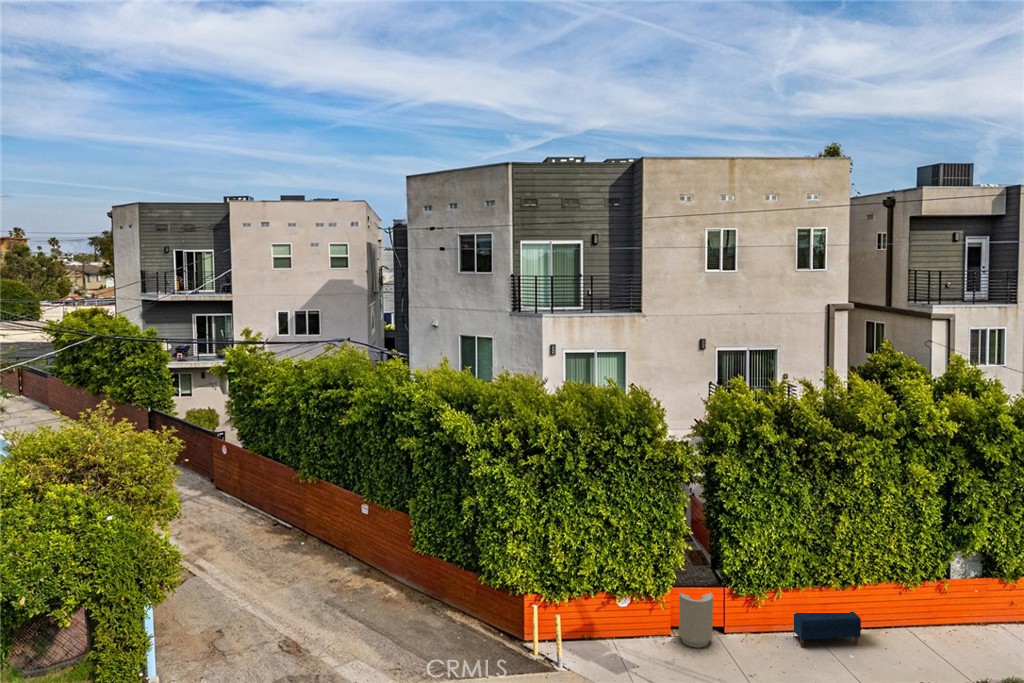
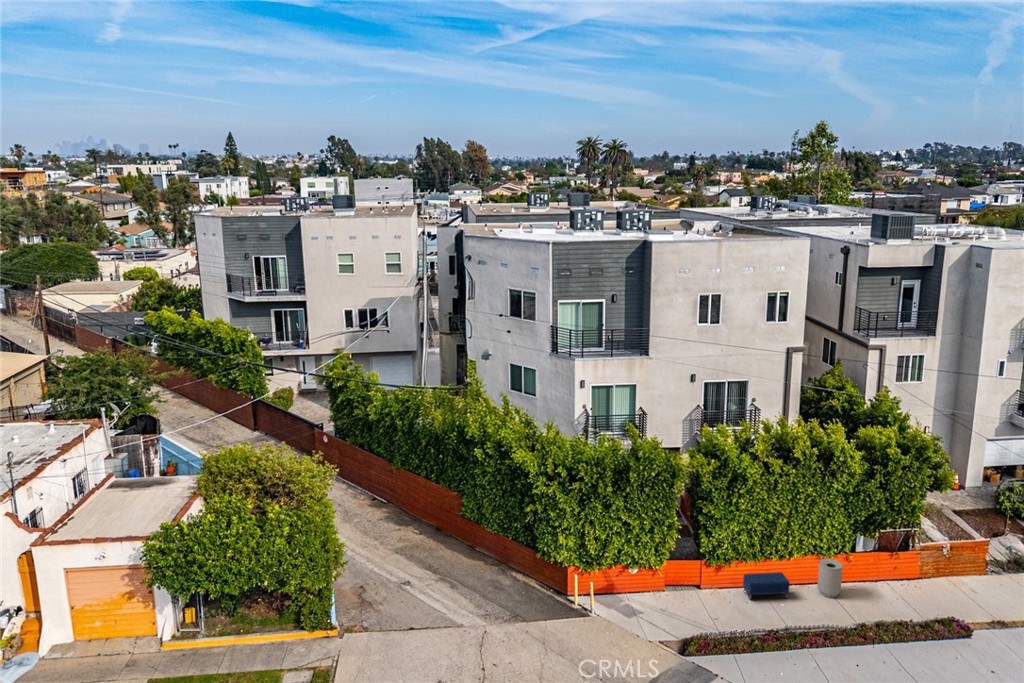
trash can: present [679,593,713,648] -> present [817,559,843,598]

